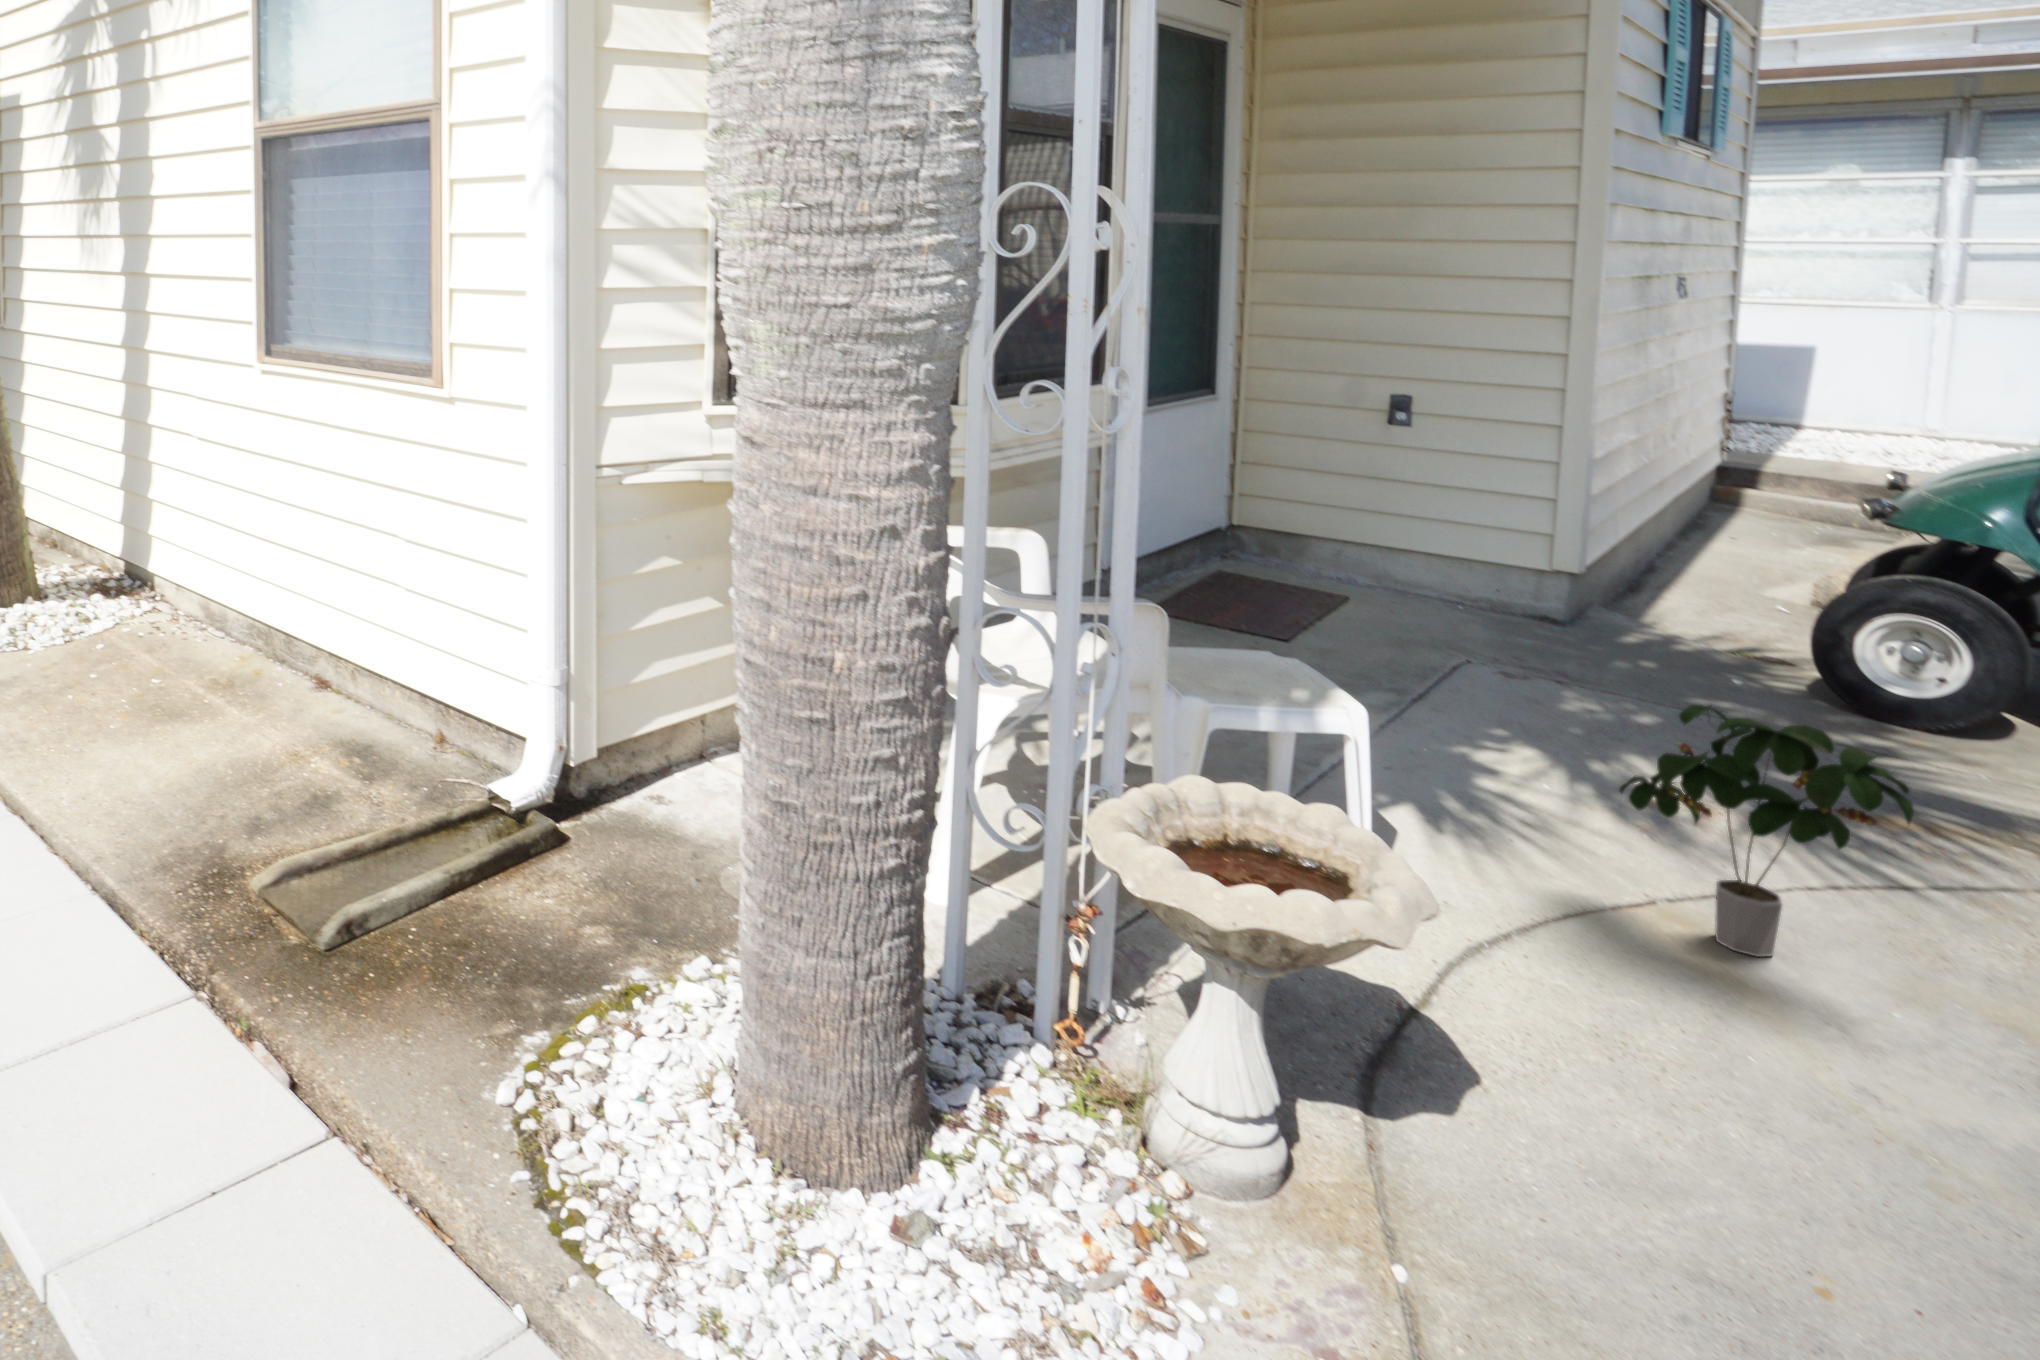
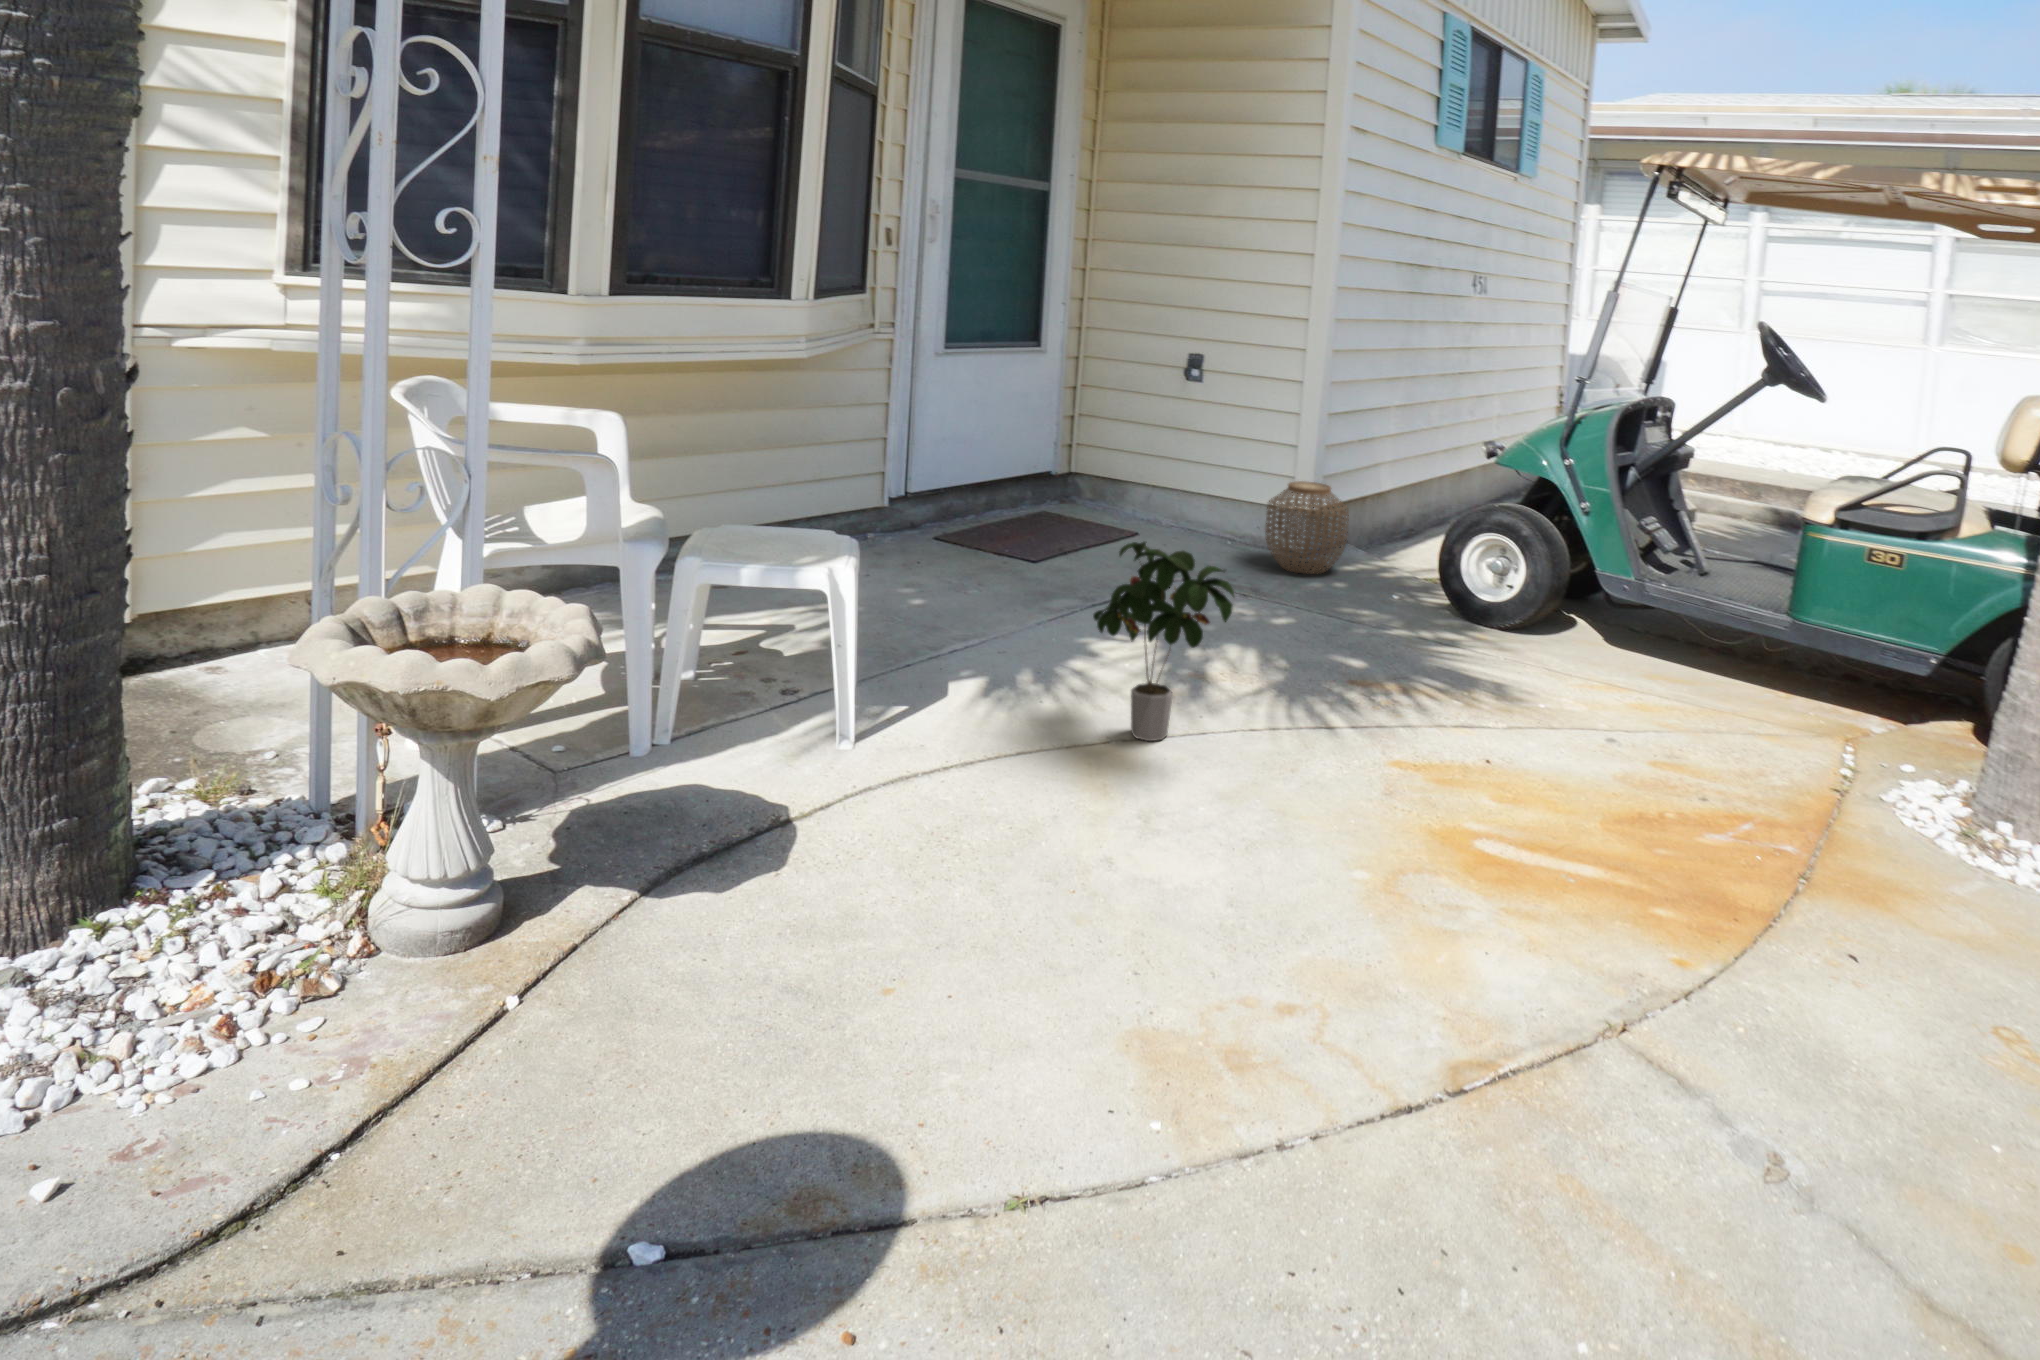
woven basket: none [1569,575,1701,690] -> present [1266,481,1349,574]

